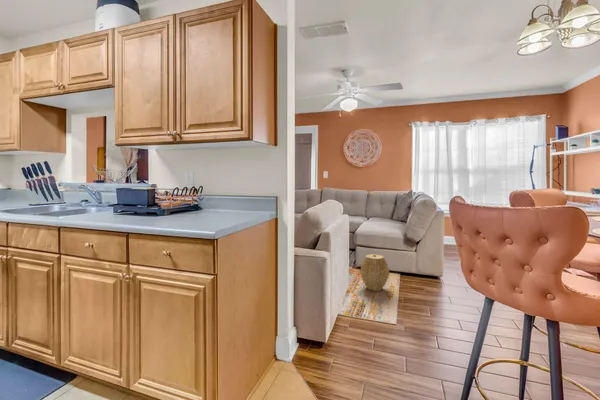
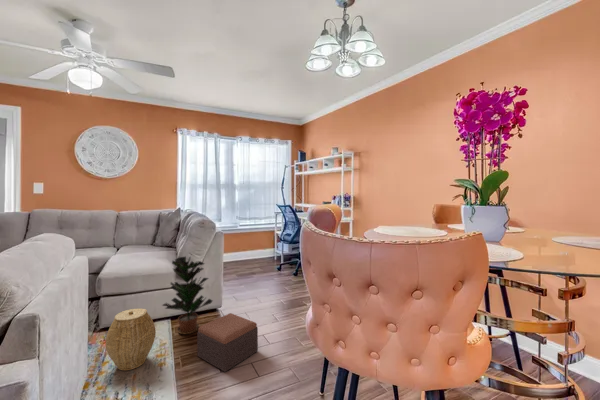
potted plant: none [394,227,432,284] -> present [163,257,212,334]
footstool: none [417,275,467,311] -> present [197,313,258,372]

